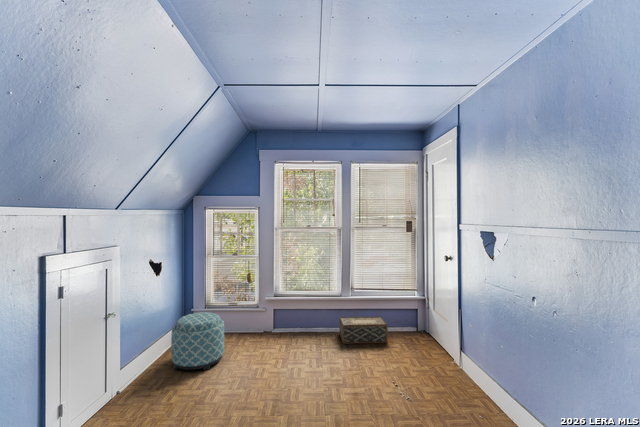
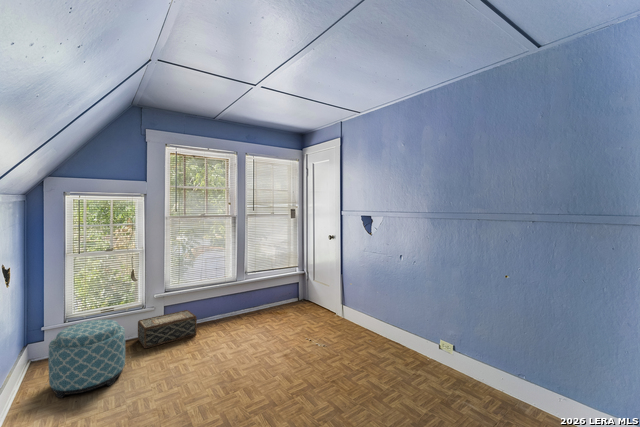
woven basket: present [339,317,388,344] -> present [138,310,197,348]

